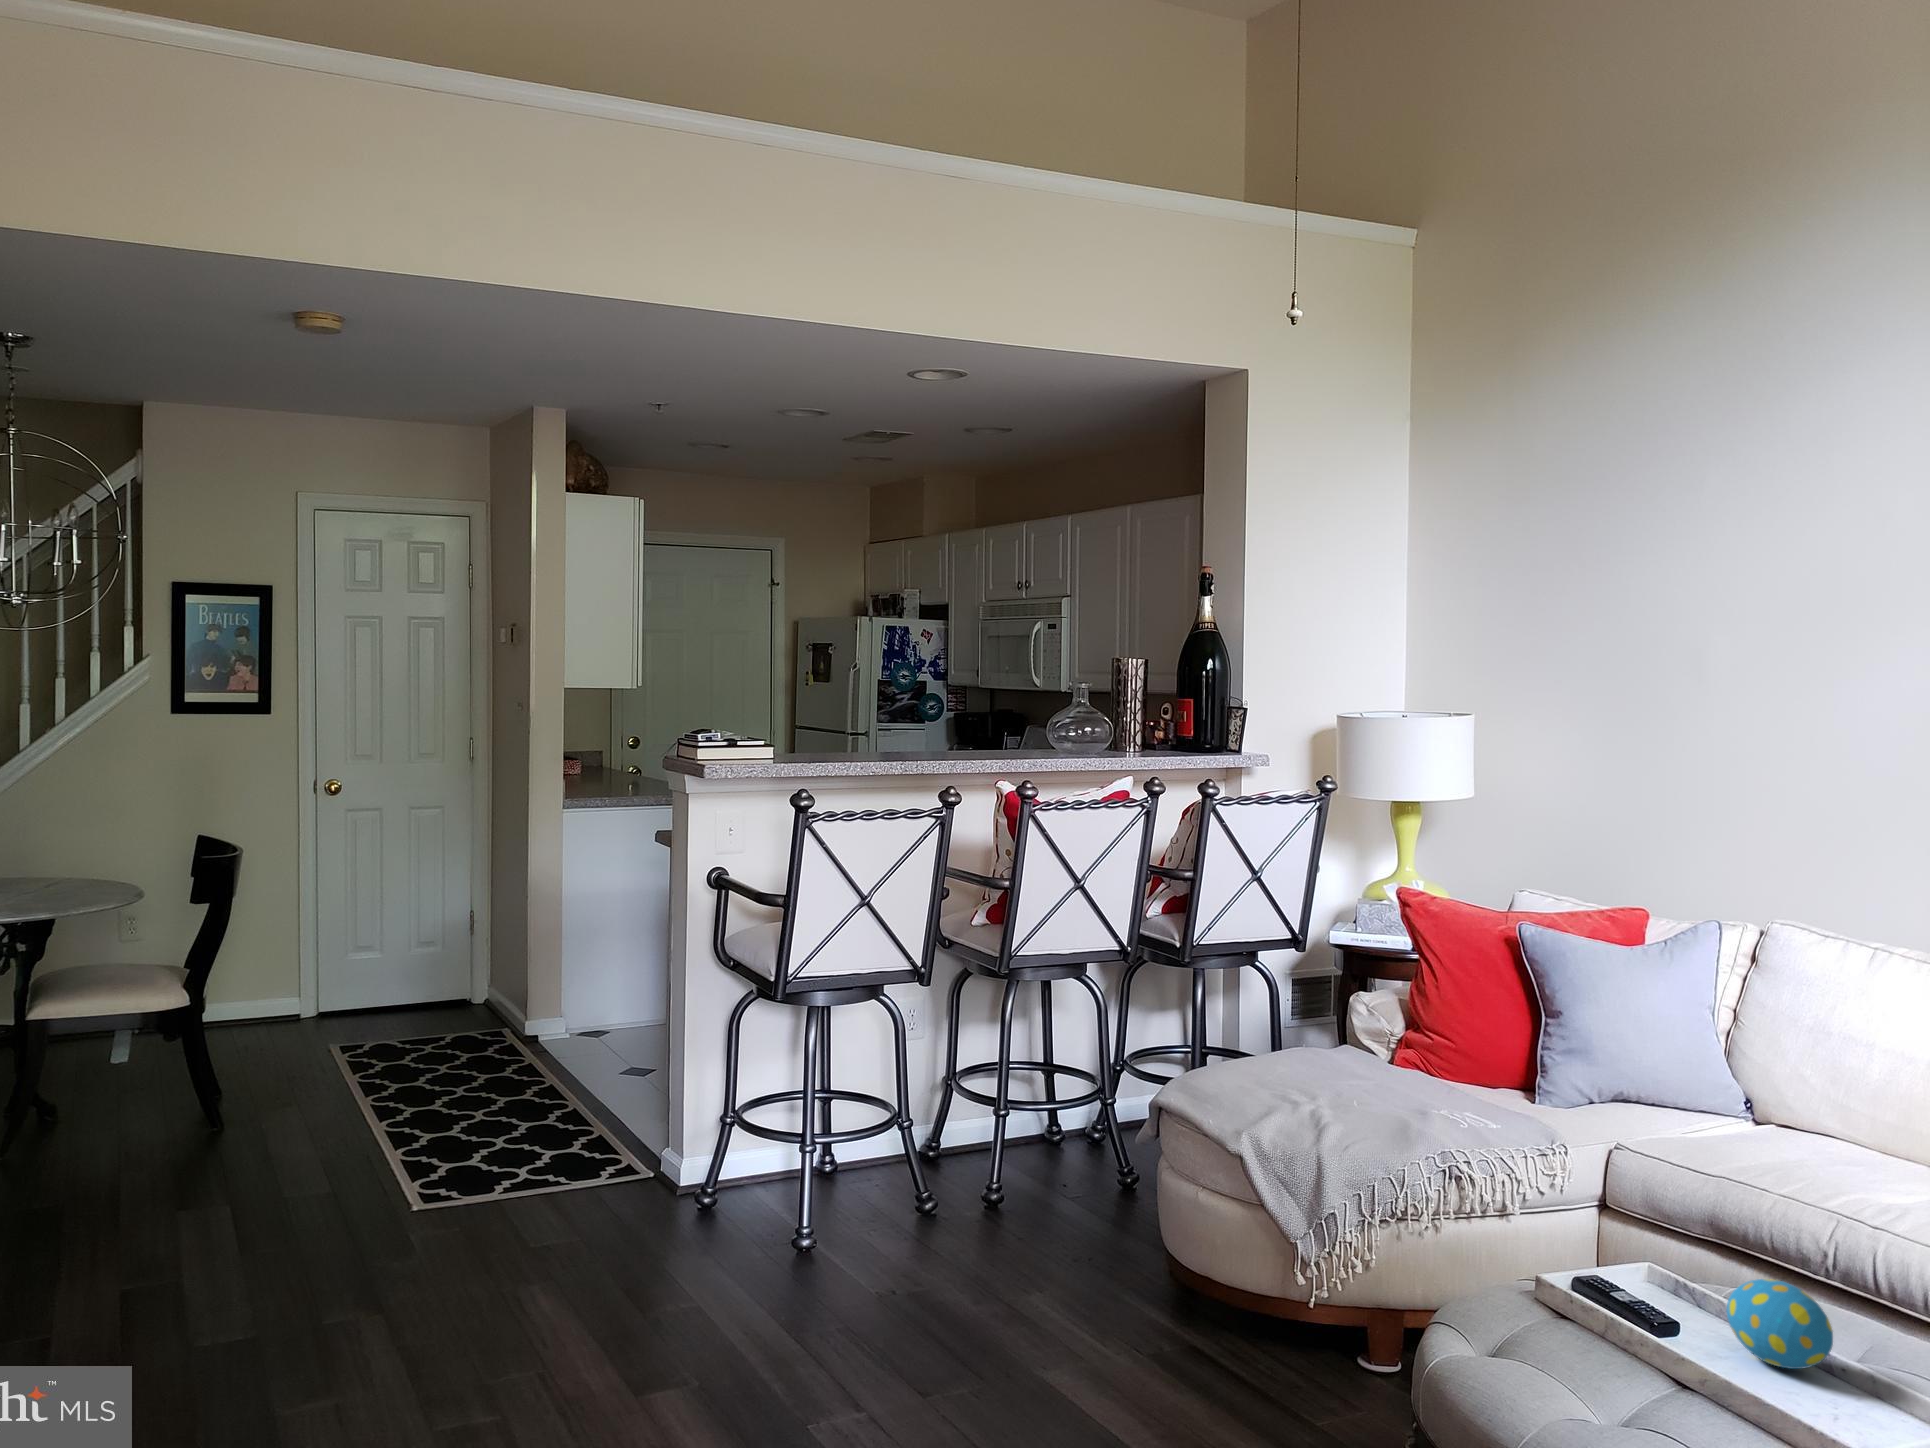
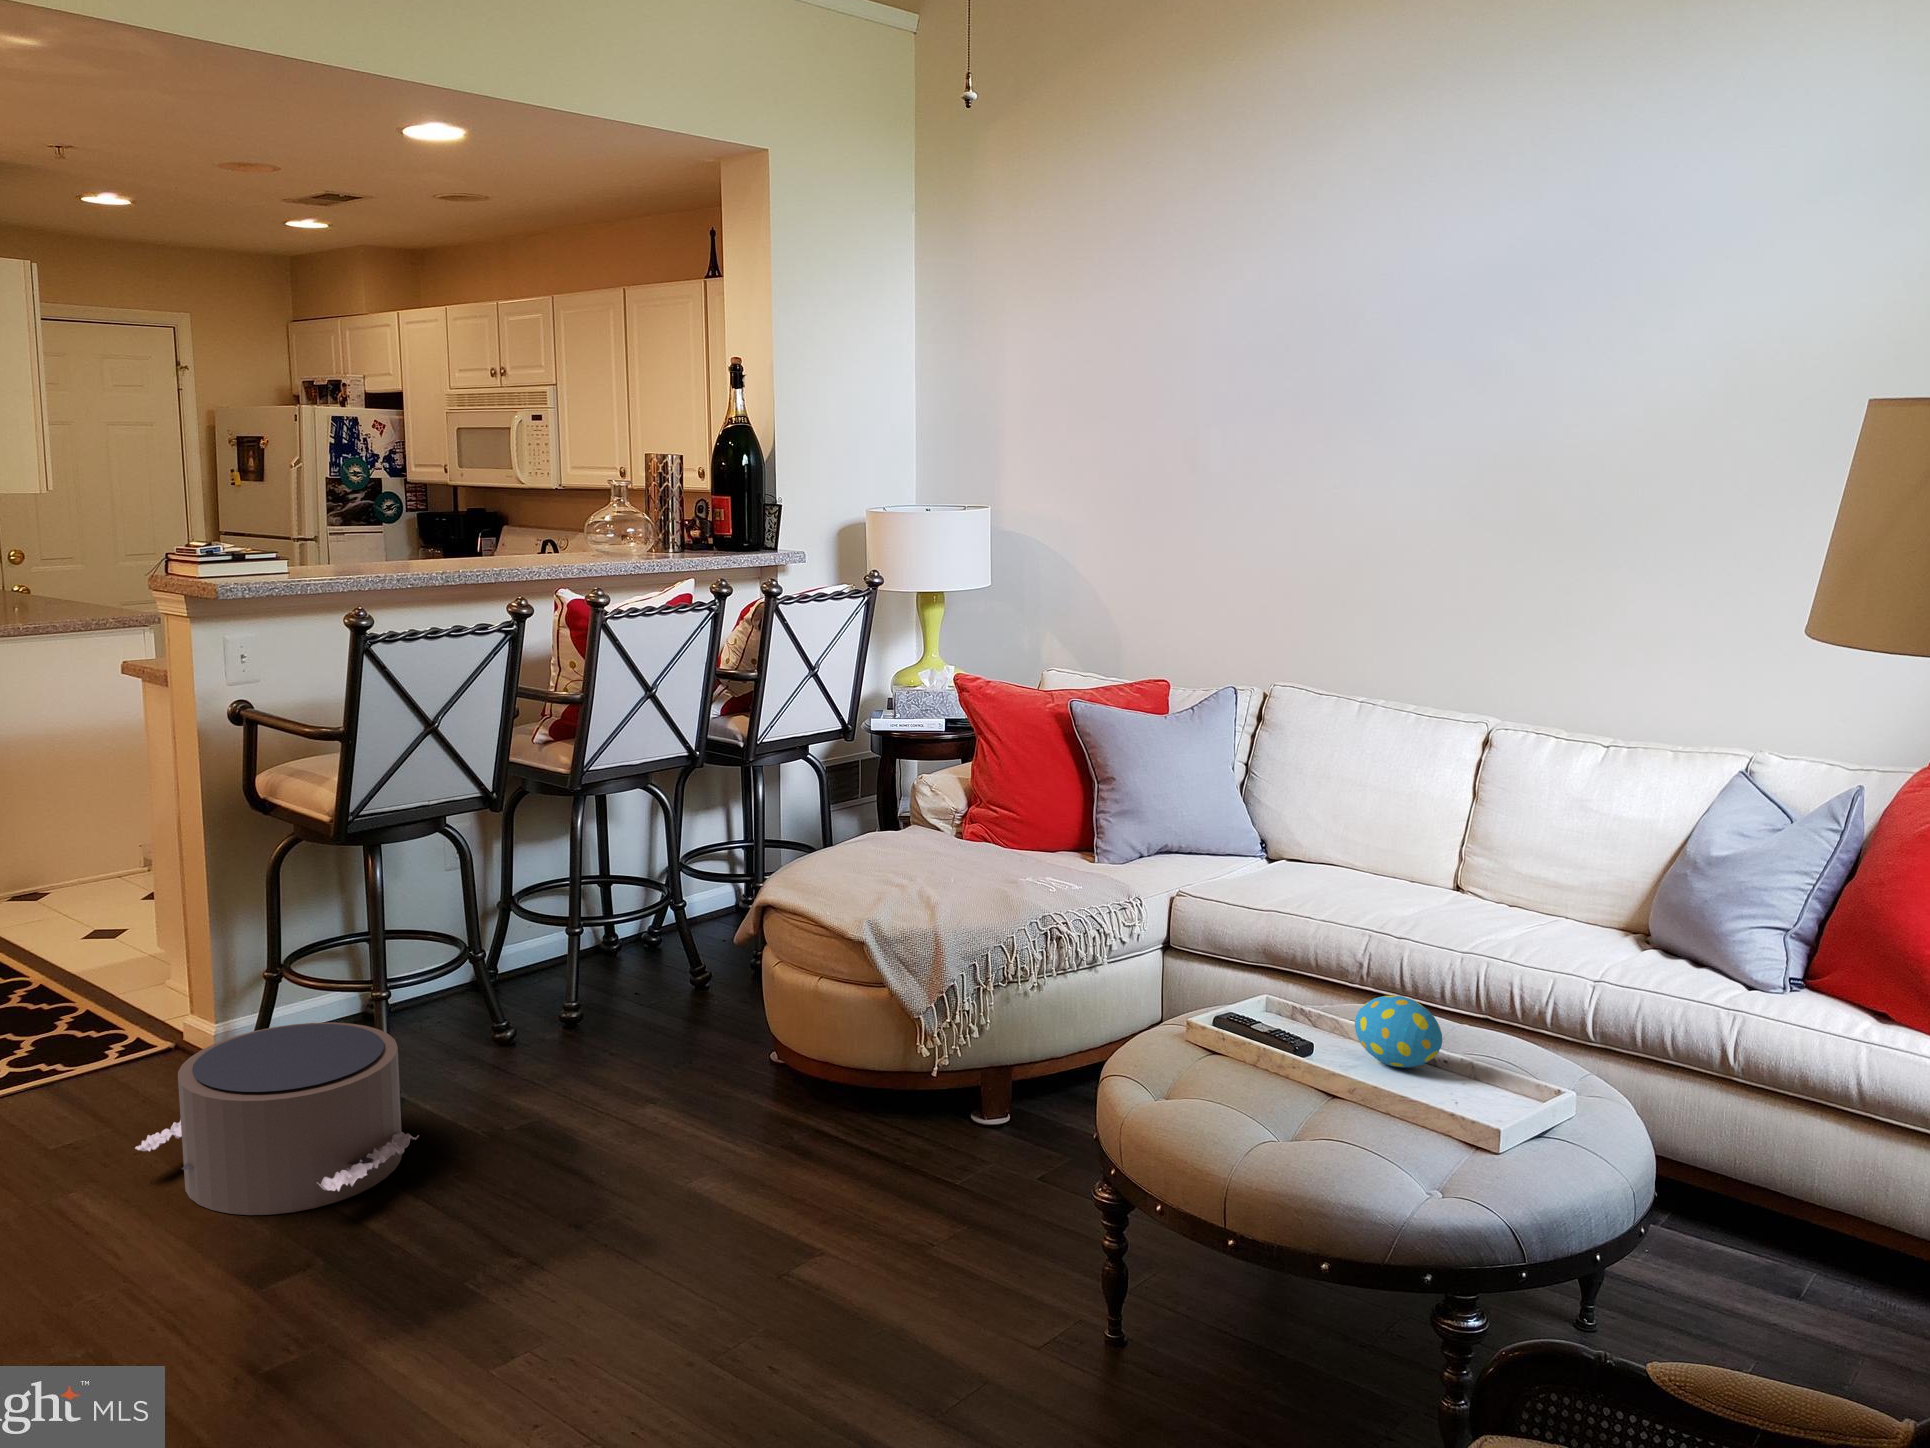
pouf: none [583,1163,809,1332] -> present [135,1022,419,1215]

